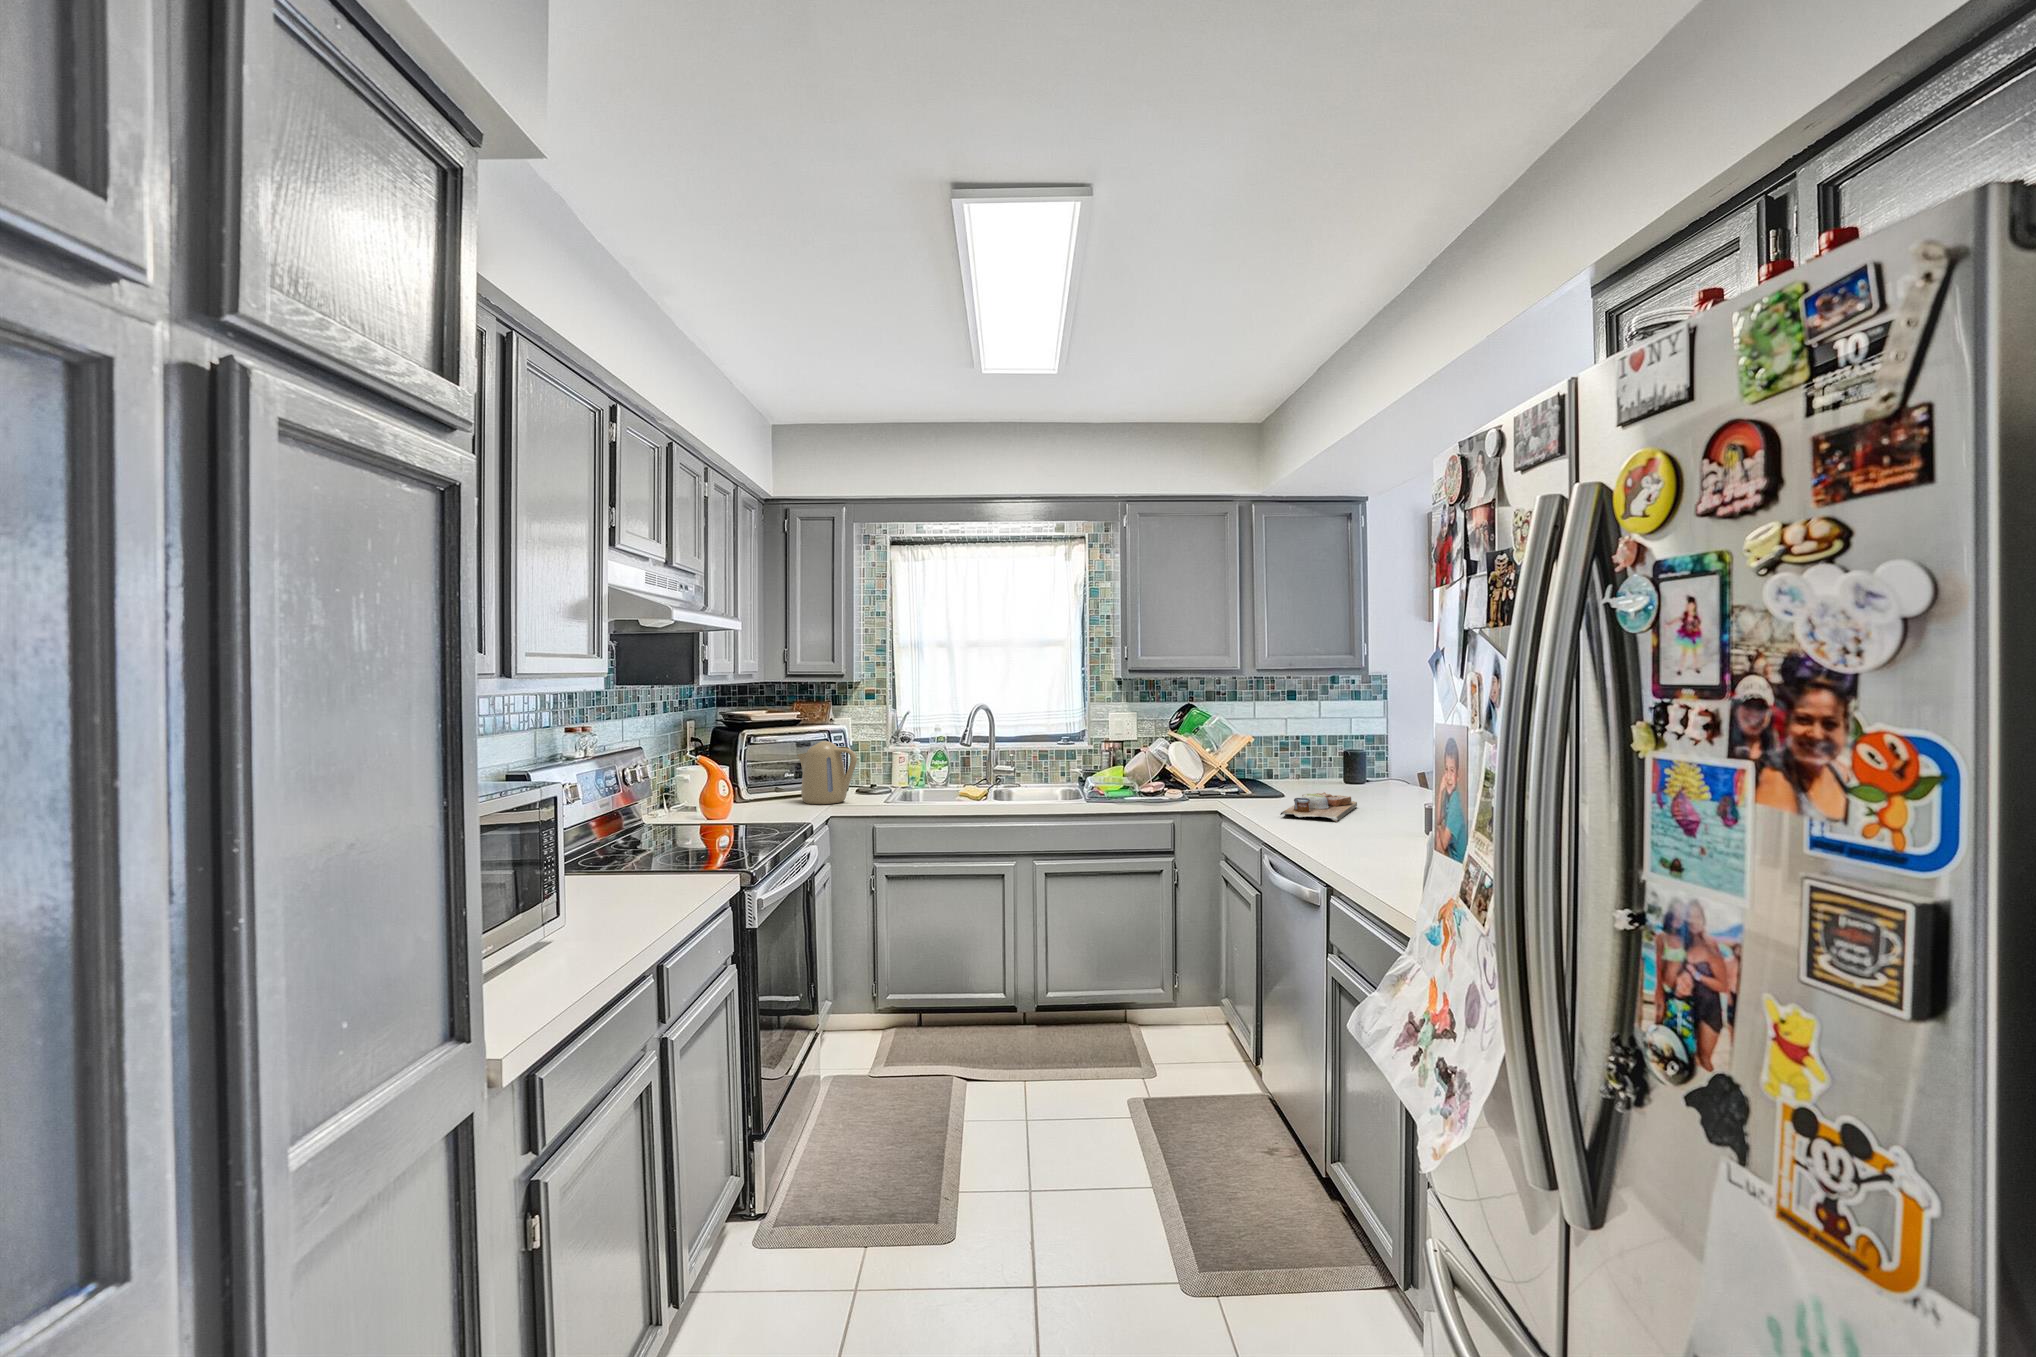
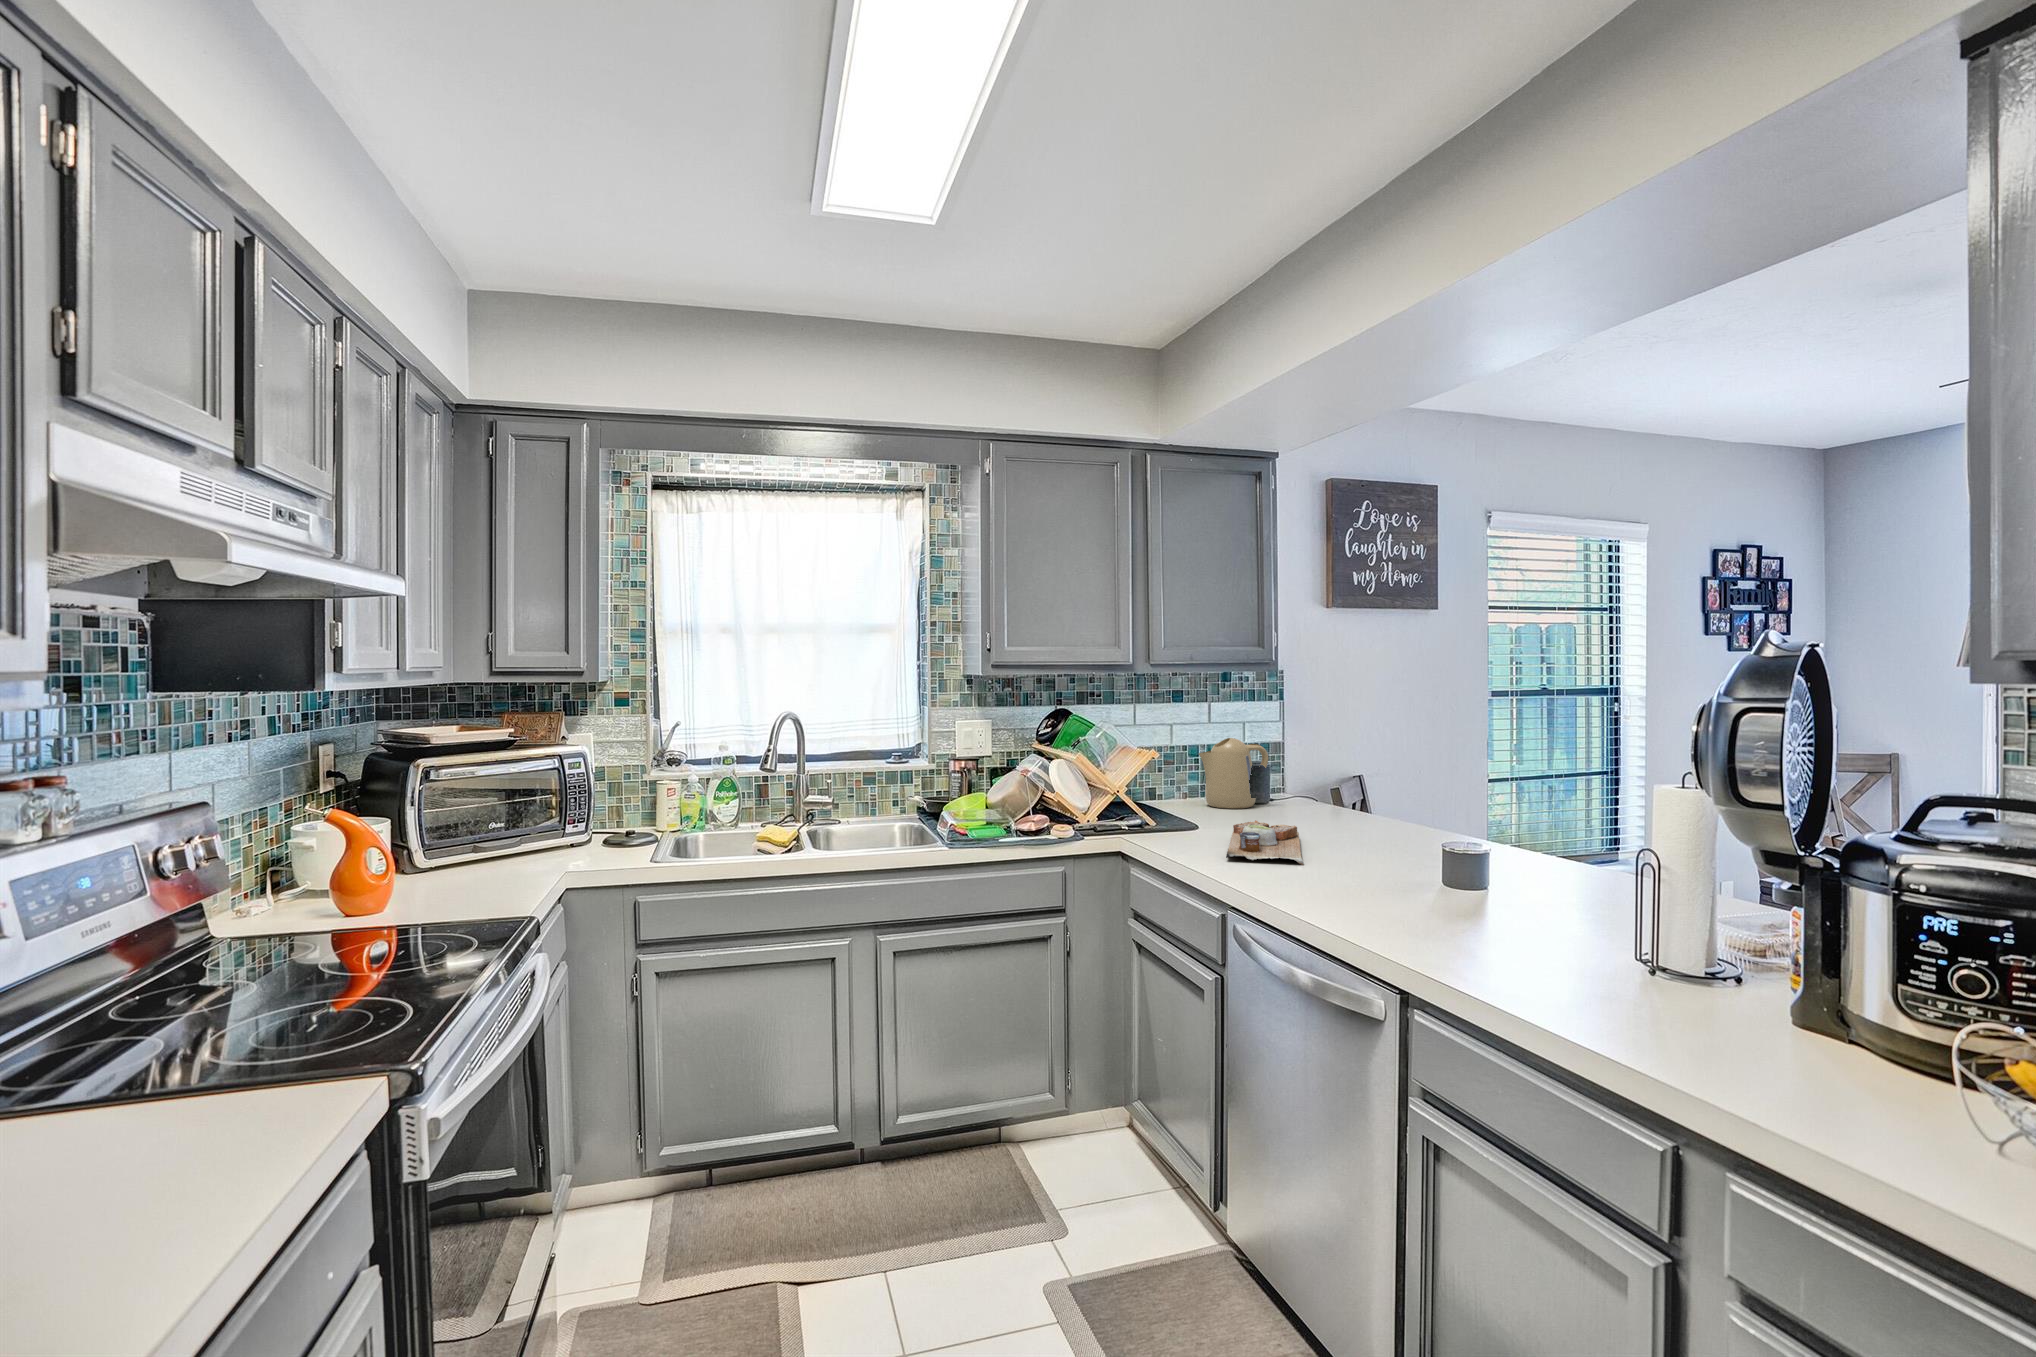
kettle: present [797,741,857,804] -> present [1199,738,1268,809]

